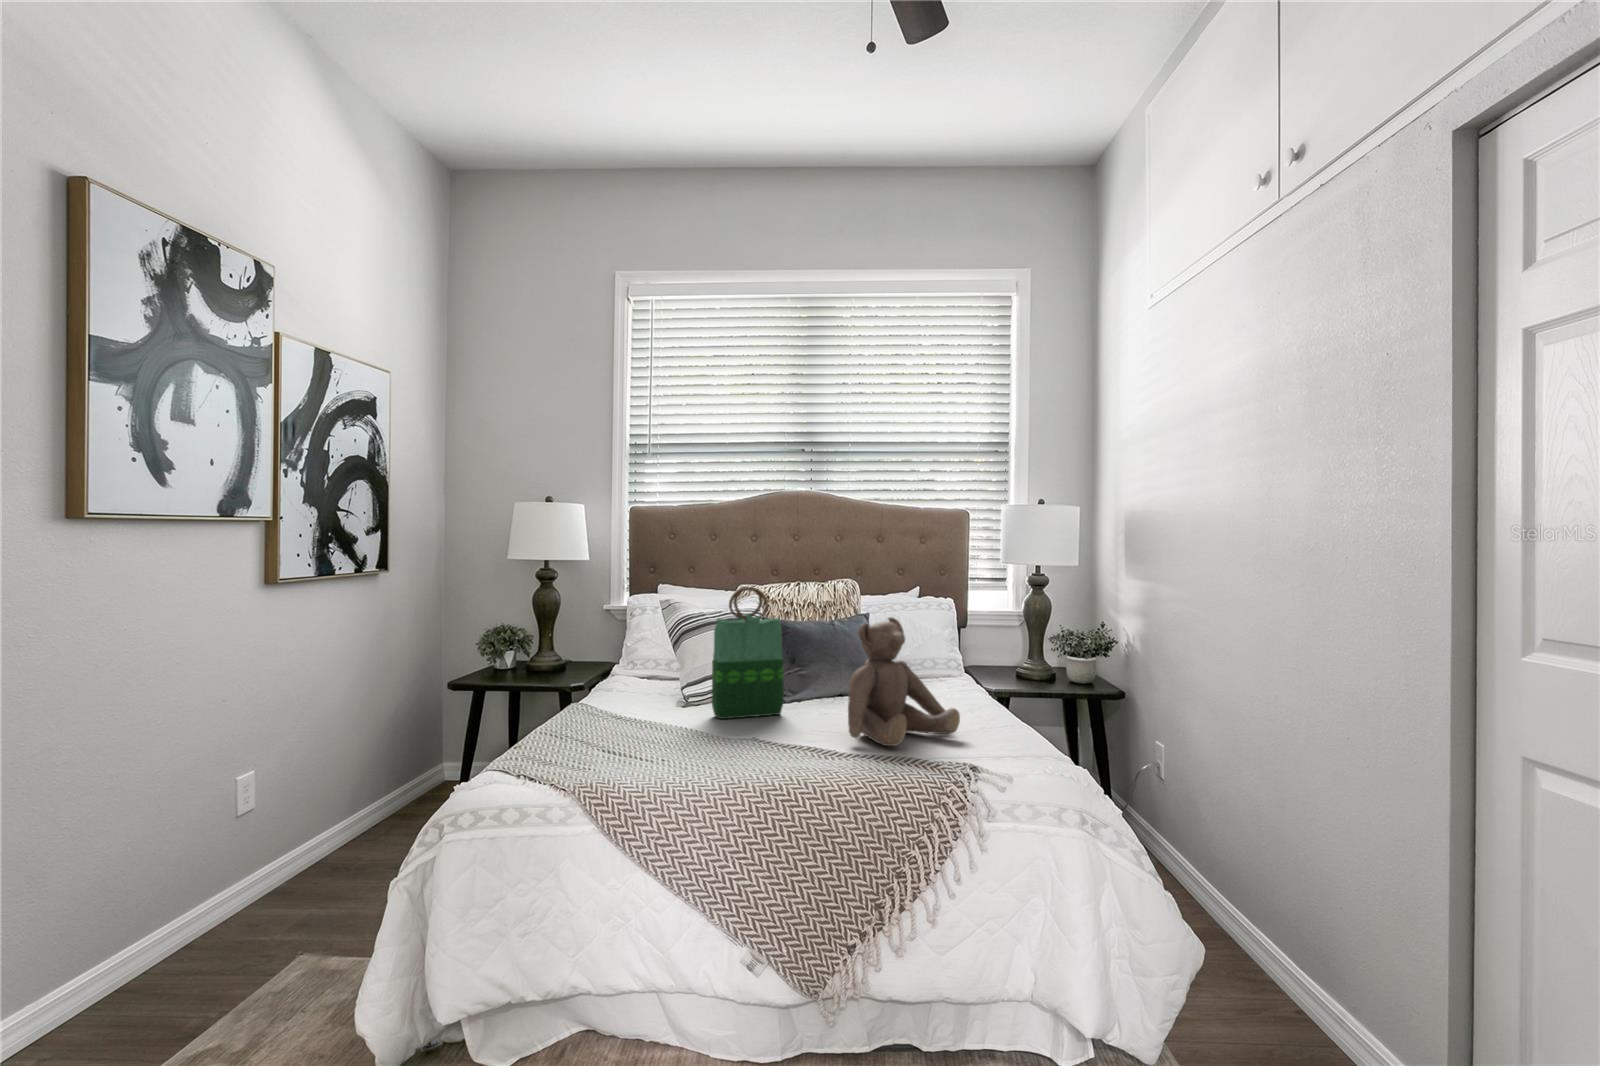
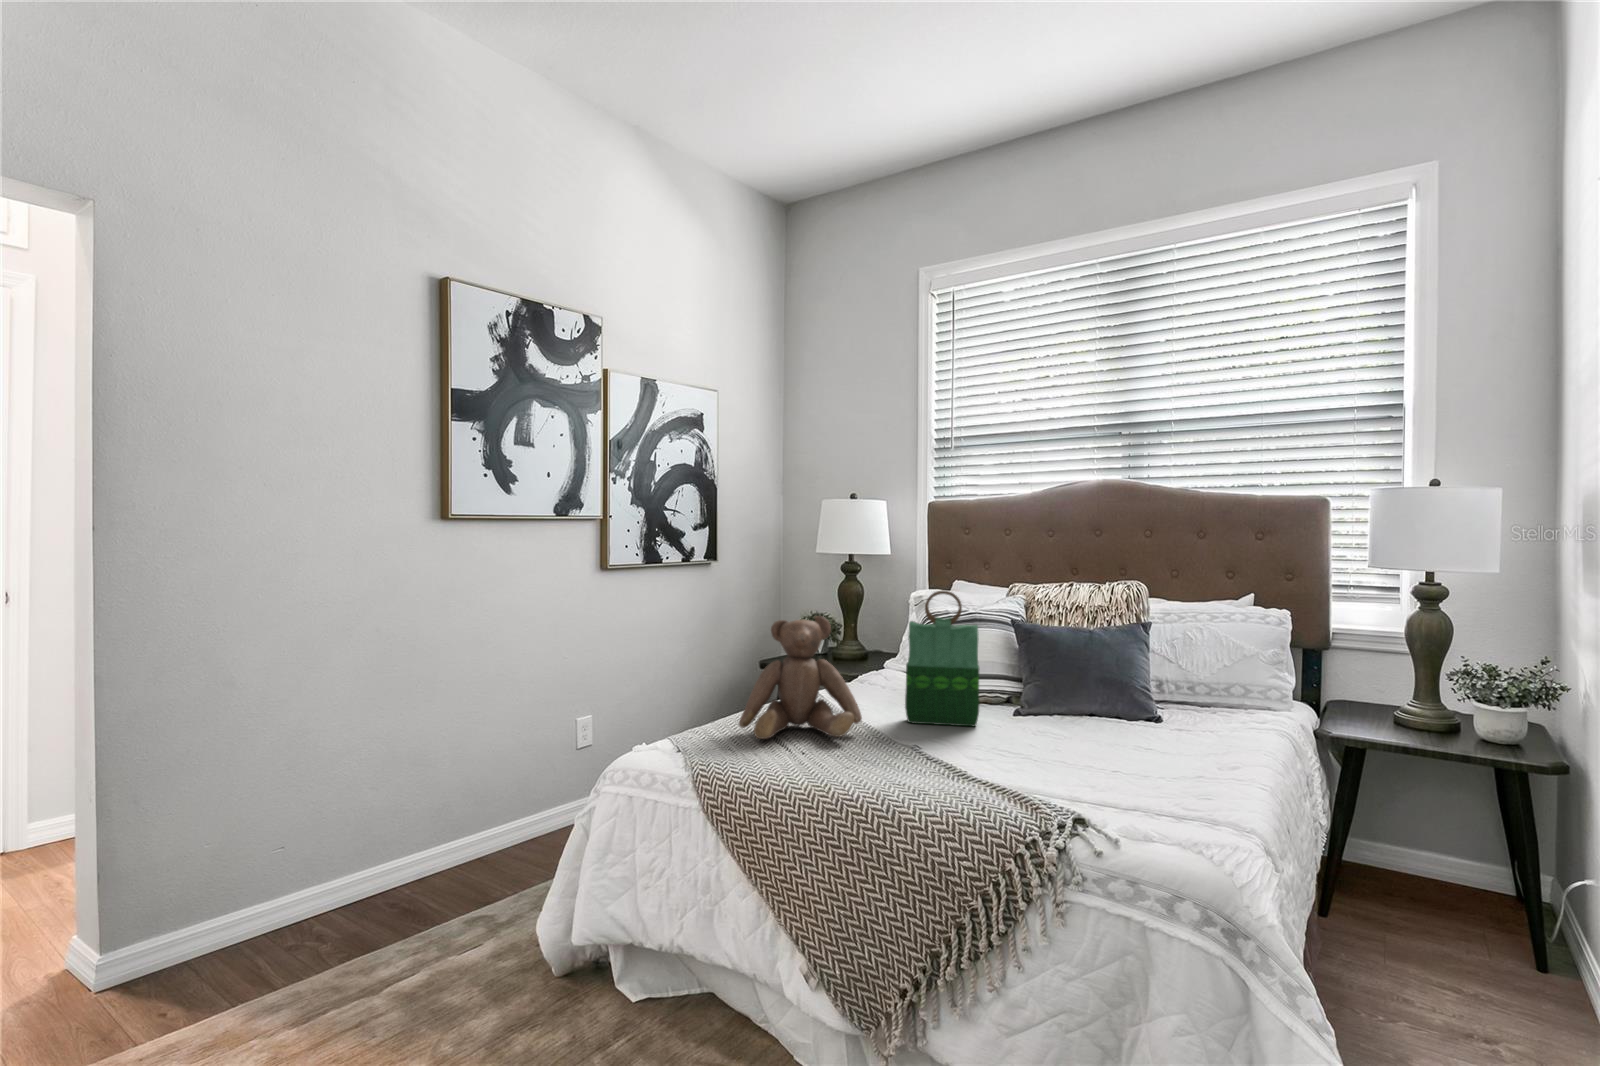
teddy bear: present [848,617,960,746] -> present [739,616,862,739]

